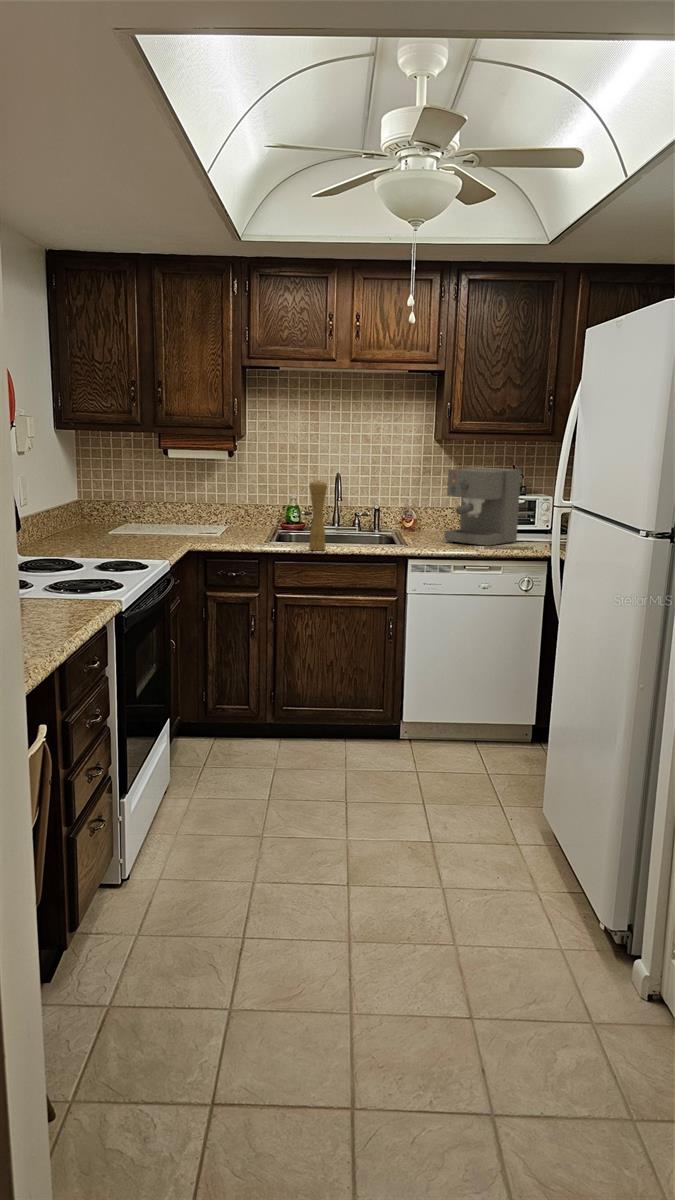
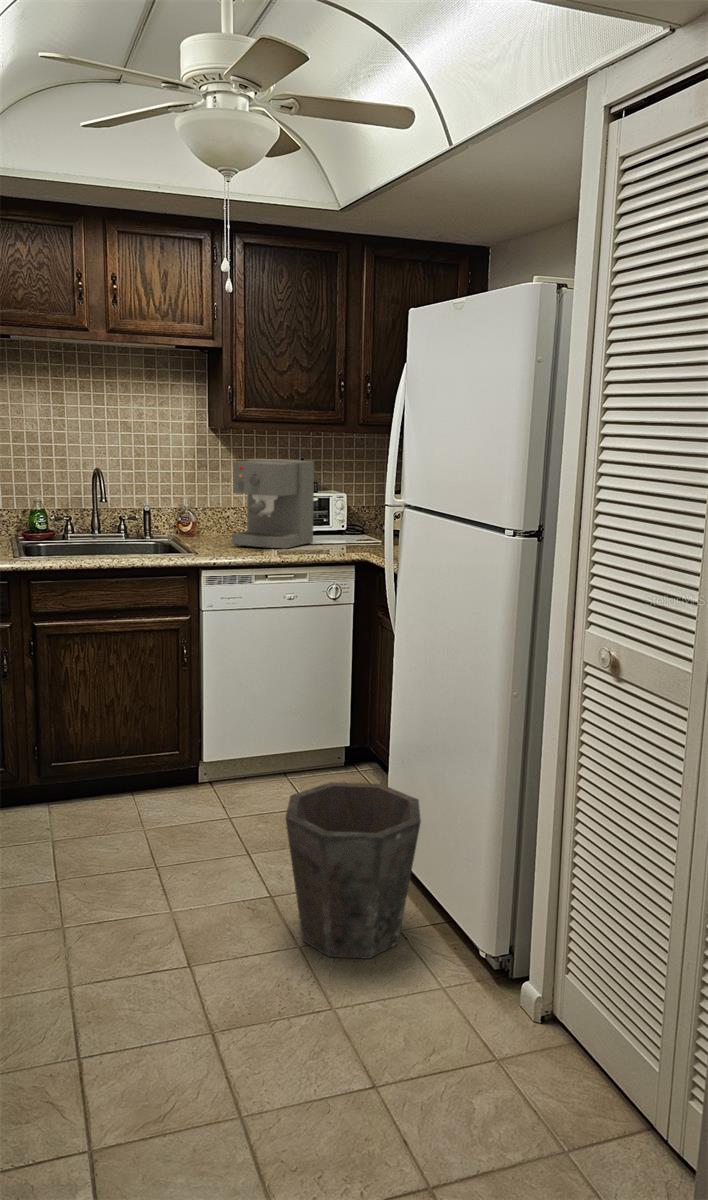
pepper mill: present [309,481,327,551] -> none [74,478,99,565]
waste bin: none [436,750,561,908] -> present [286,782,421,958]

